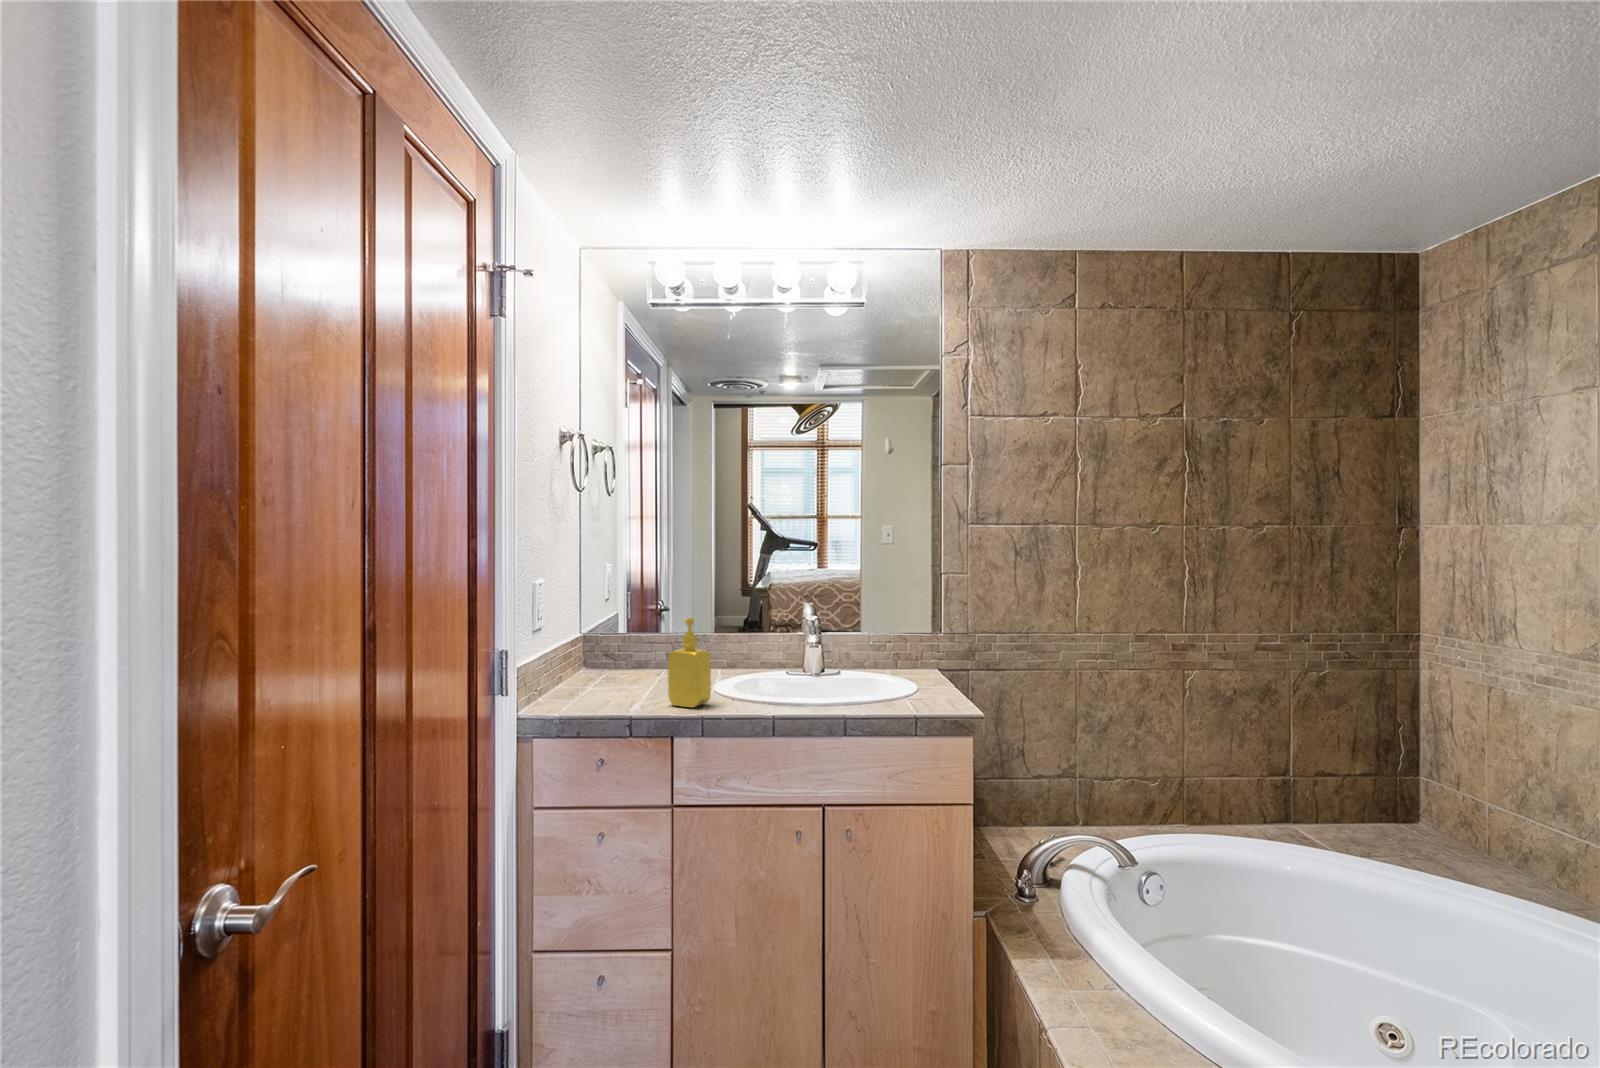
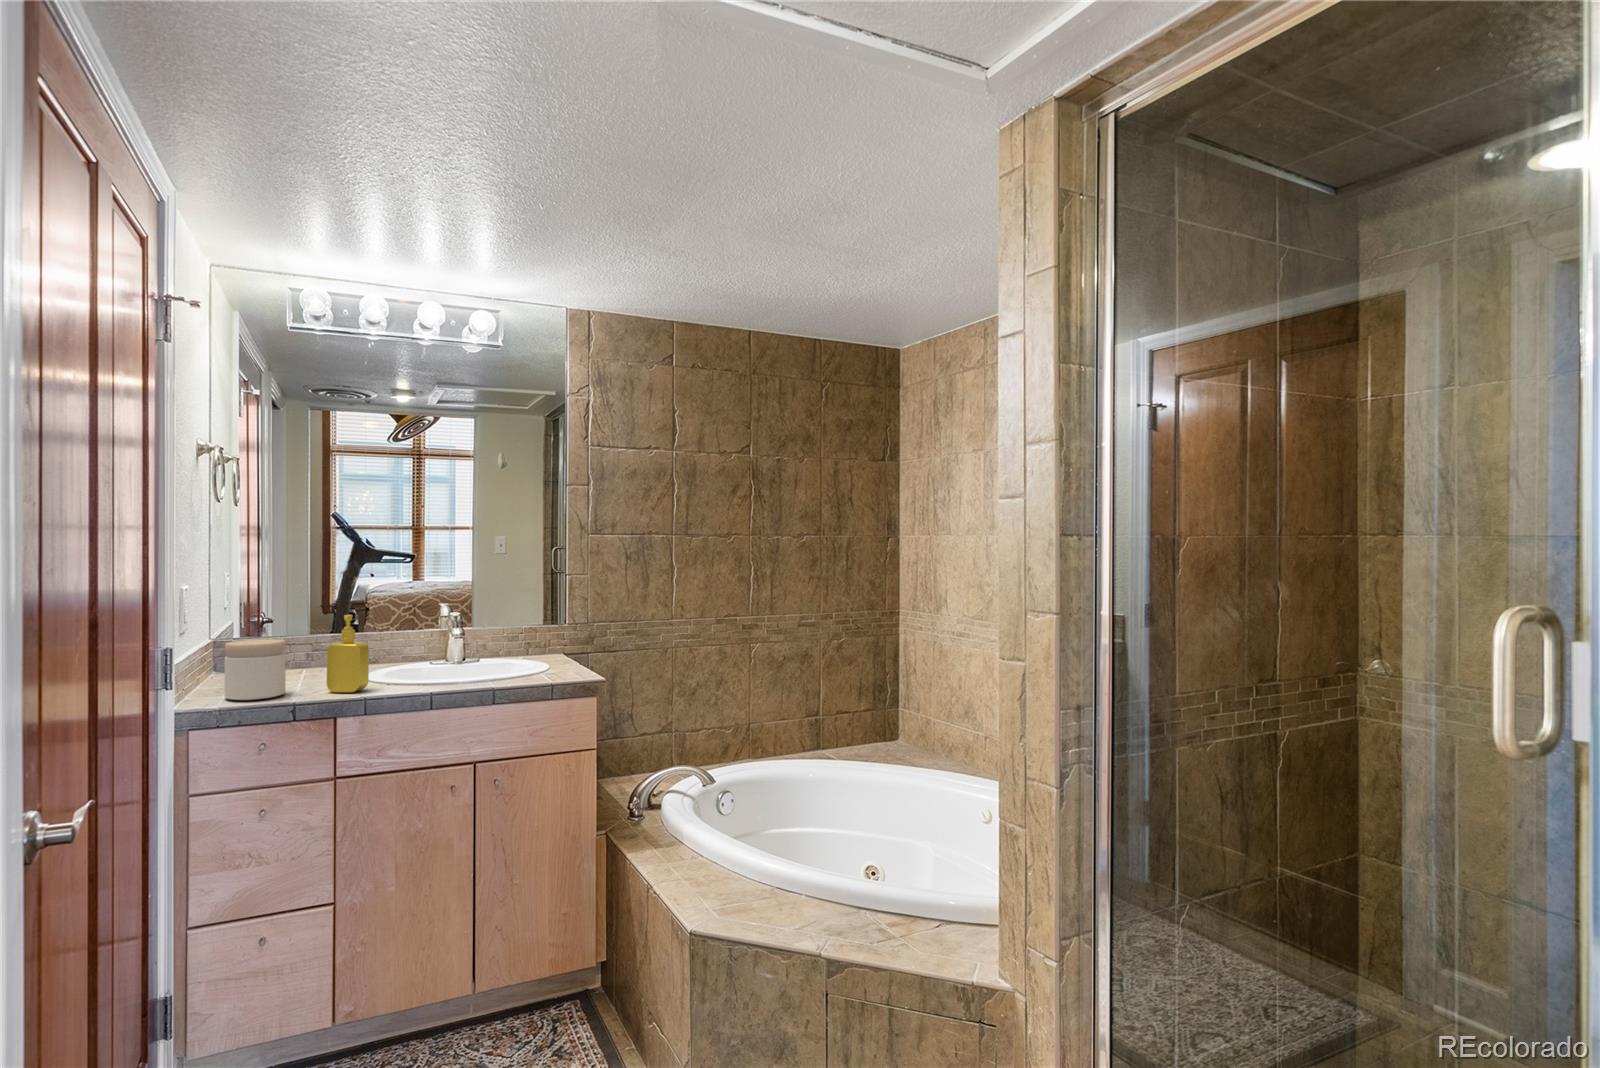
jar: none [570,641,628,709] -> present [225,639,286,700]

